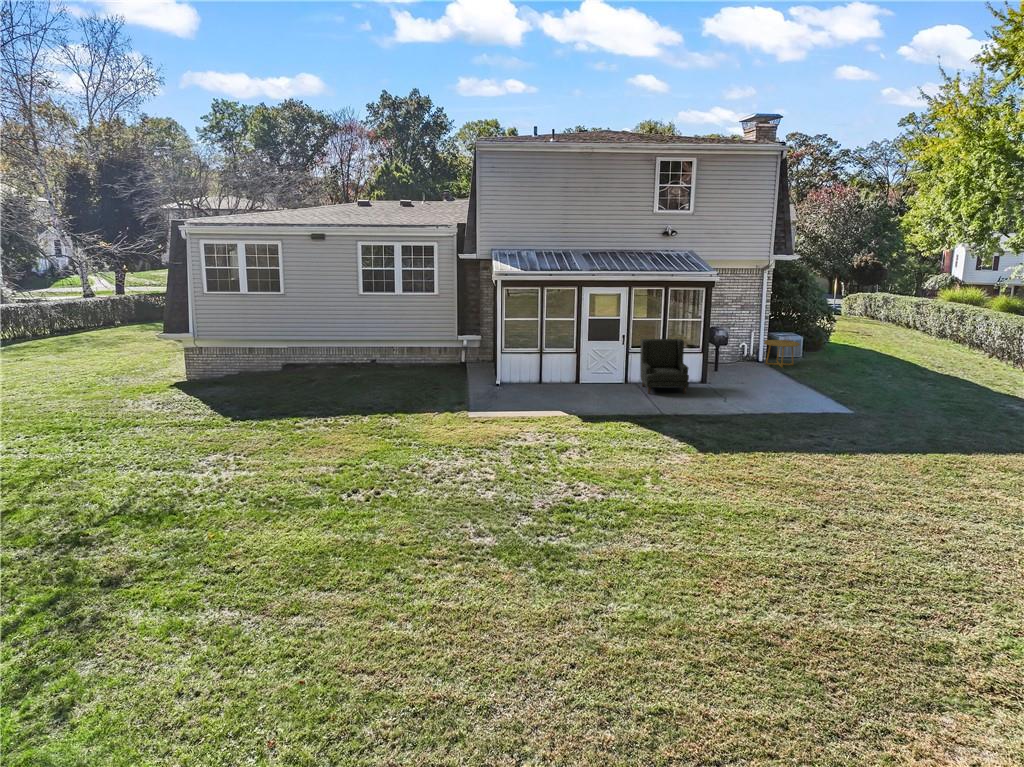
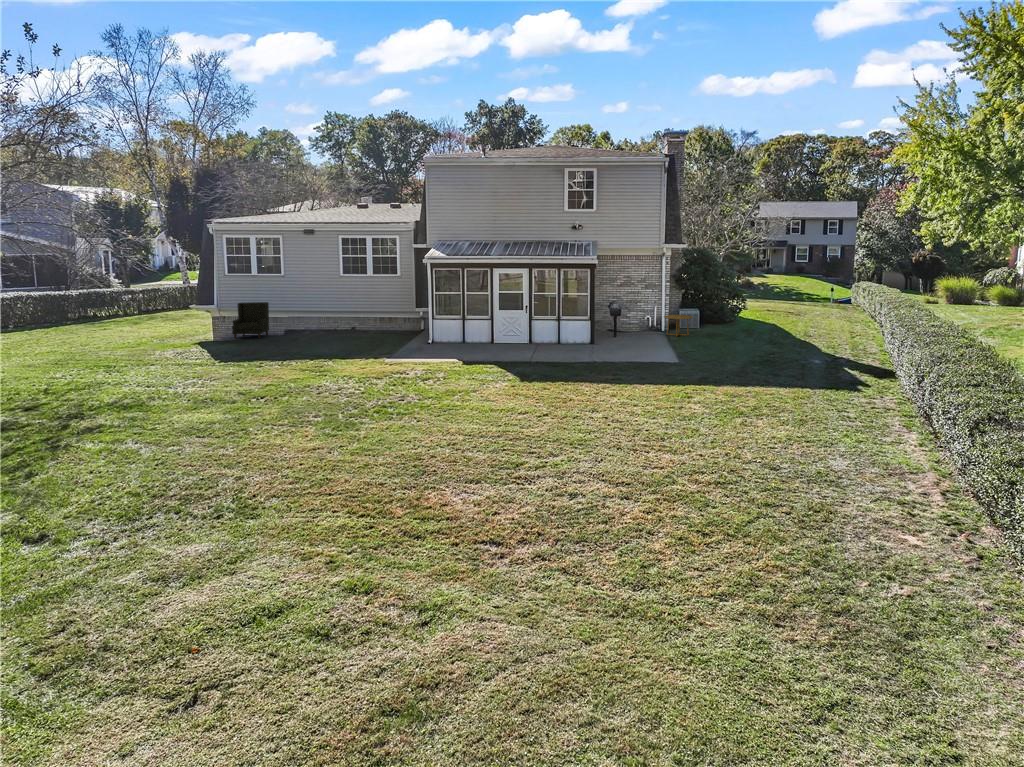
chair: present [640,339,689,394] -> present [232,302,269,339]

